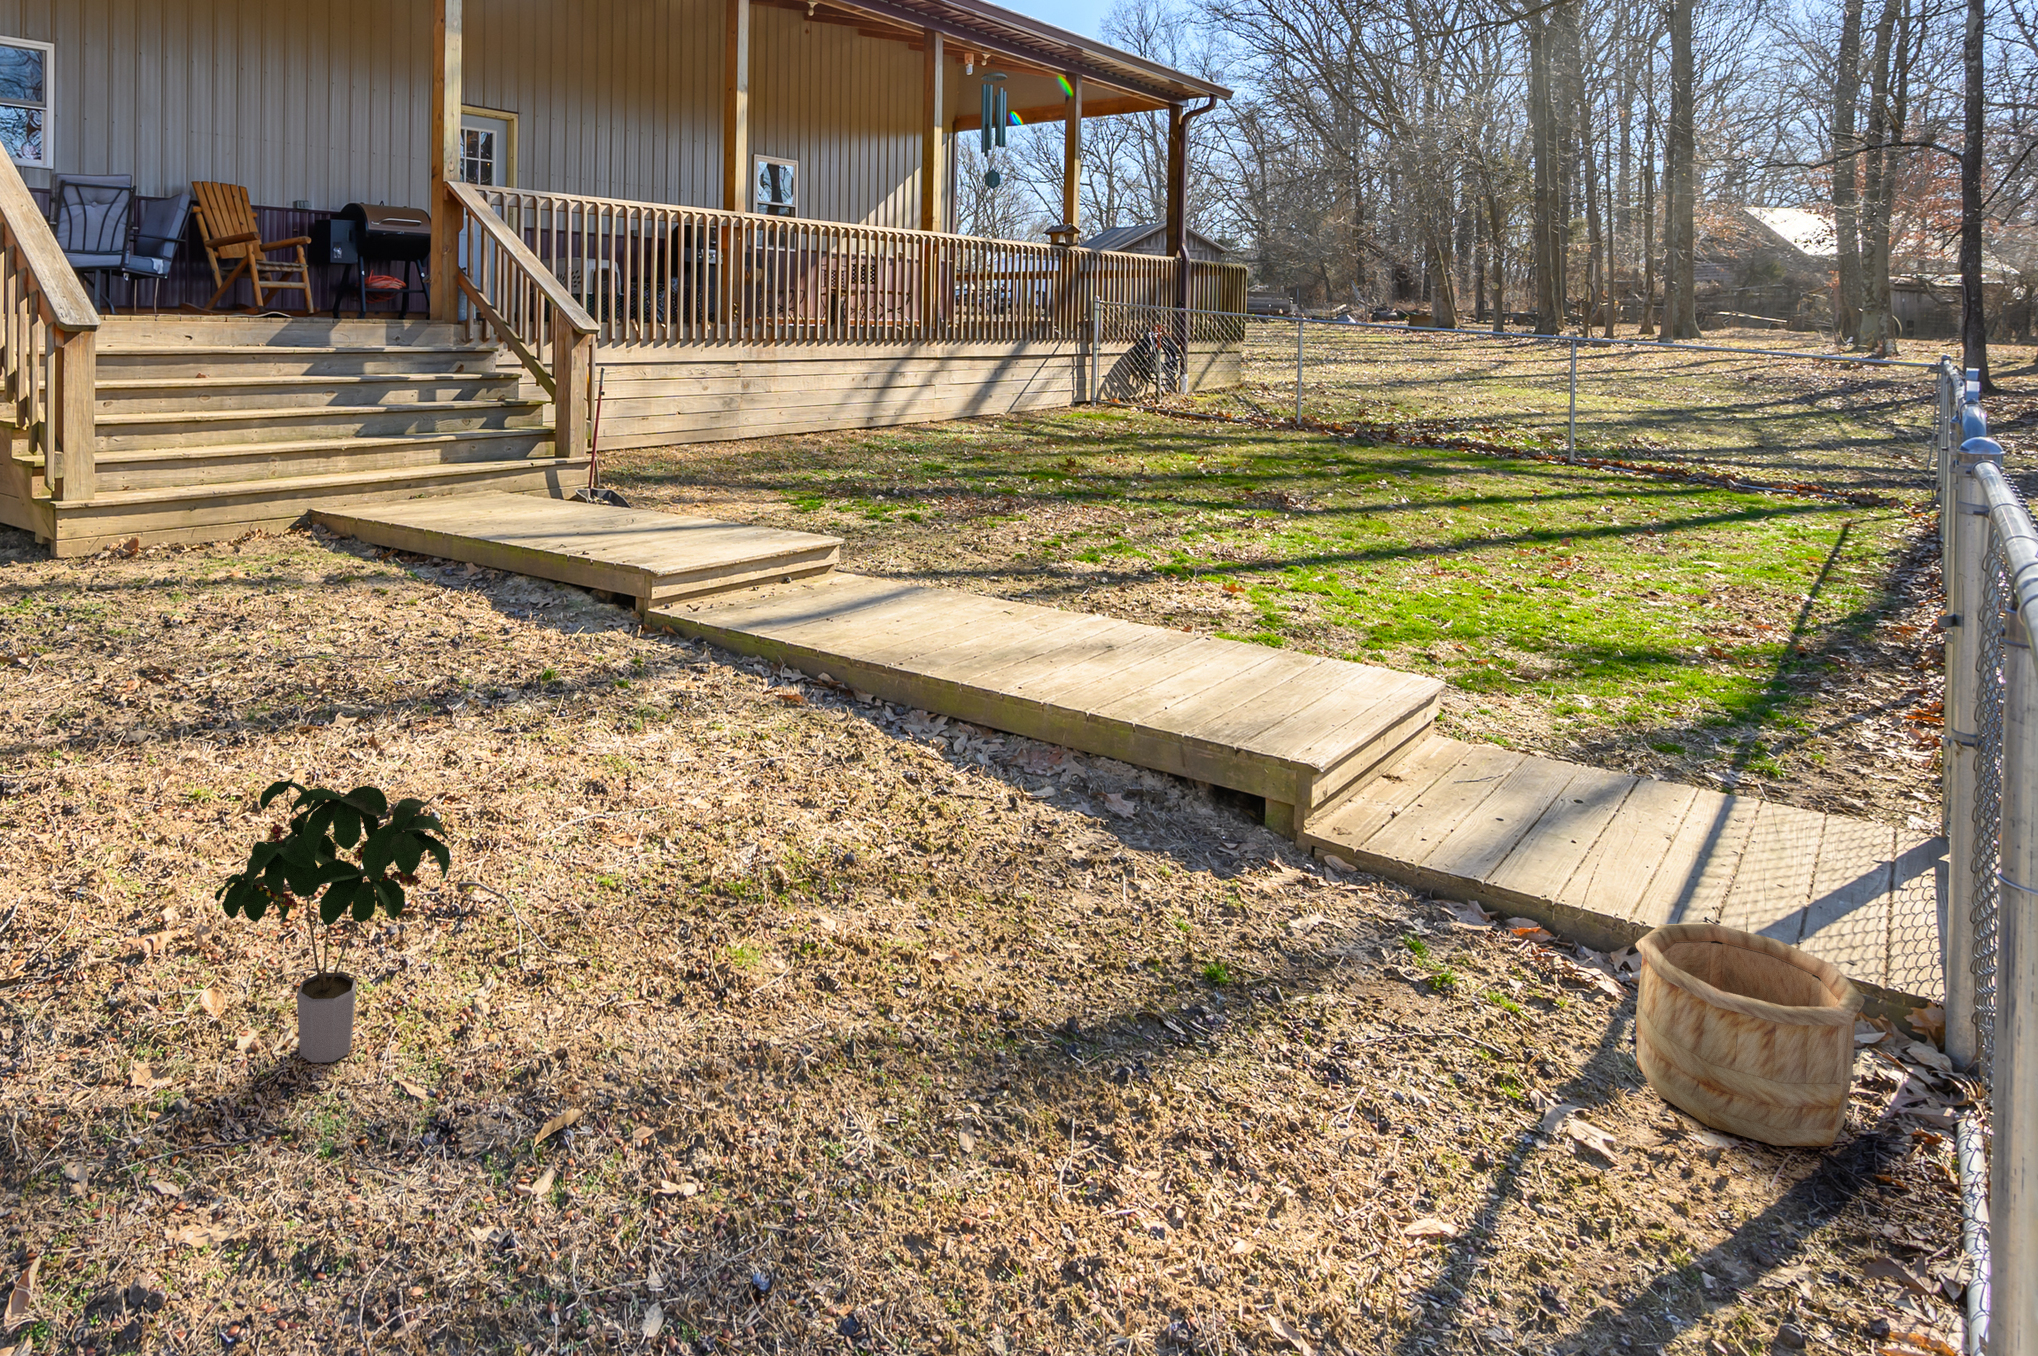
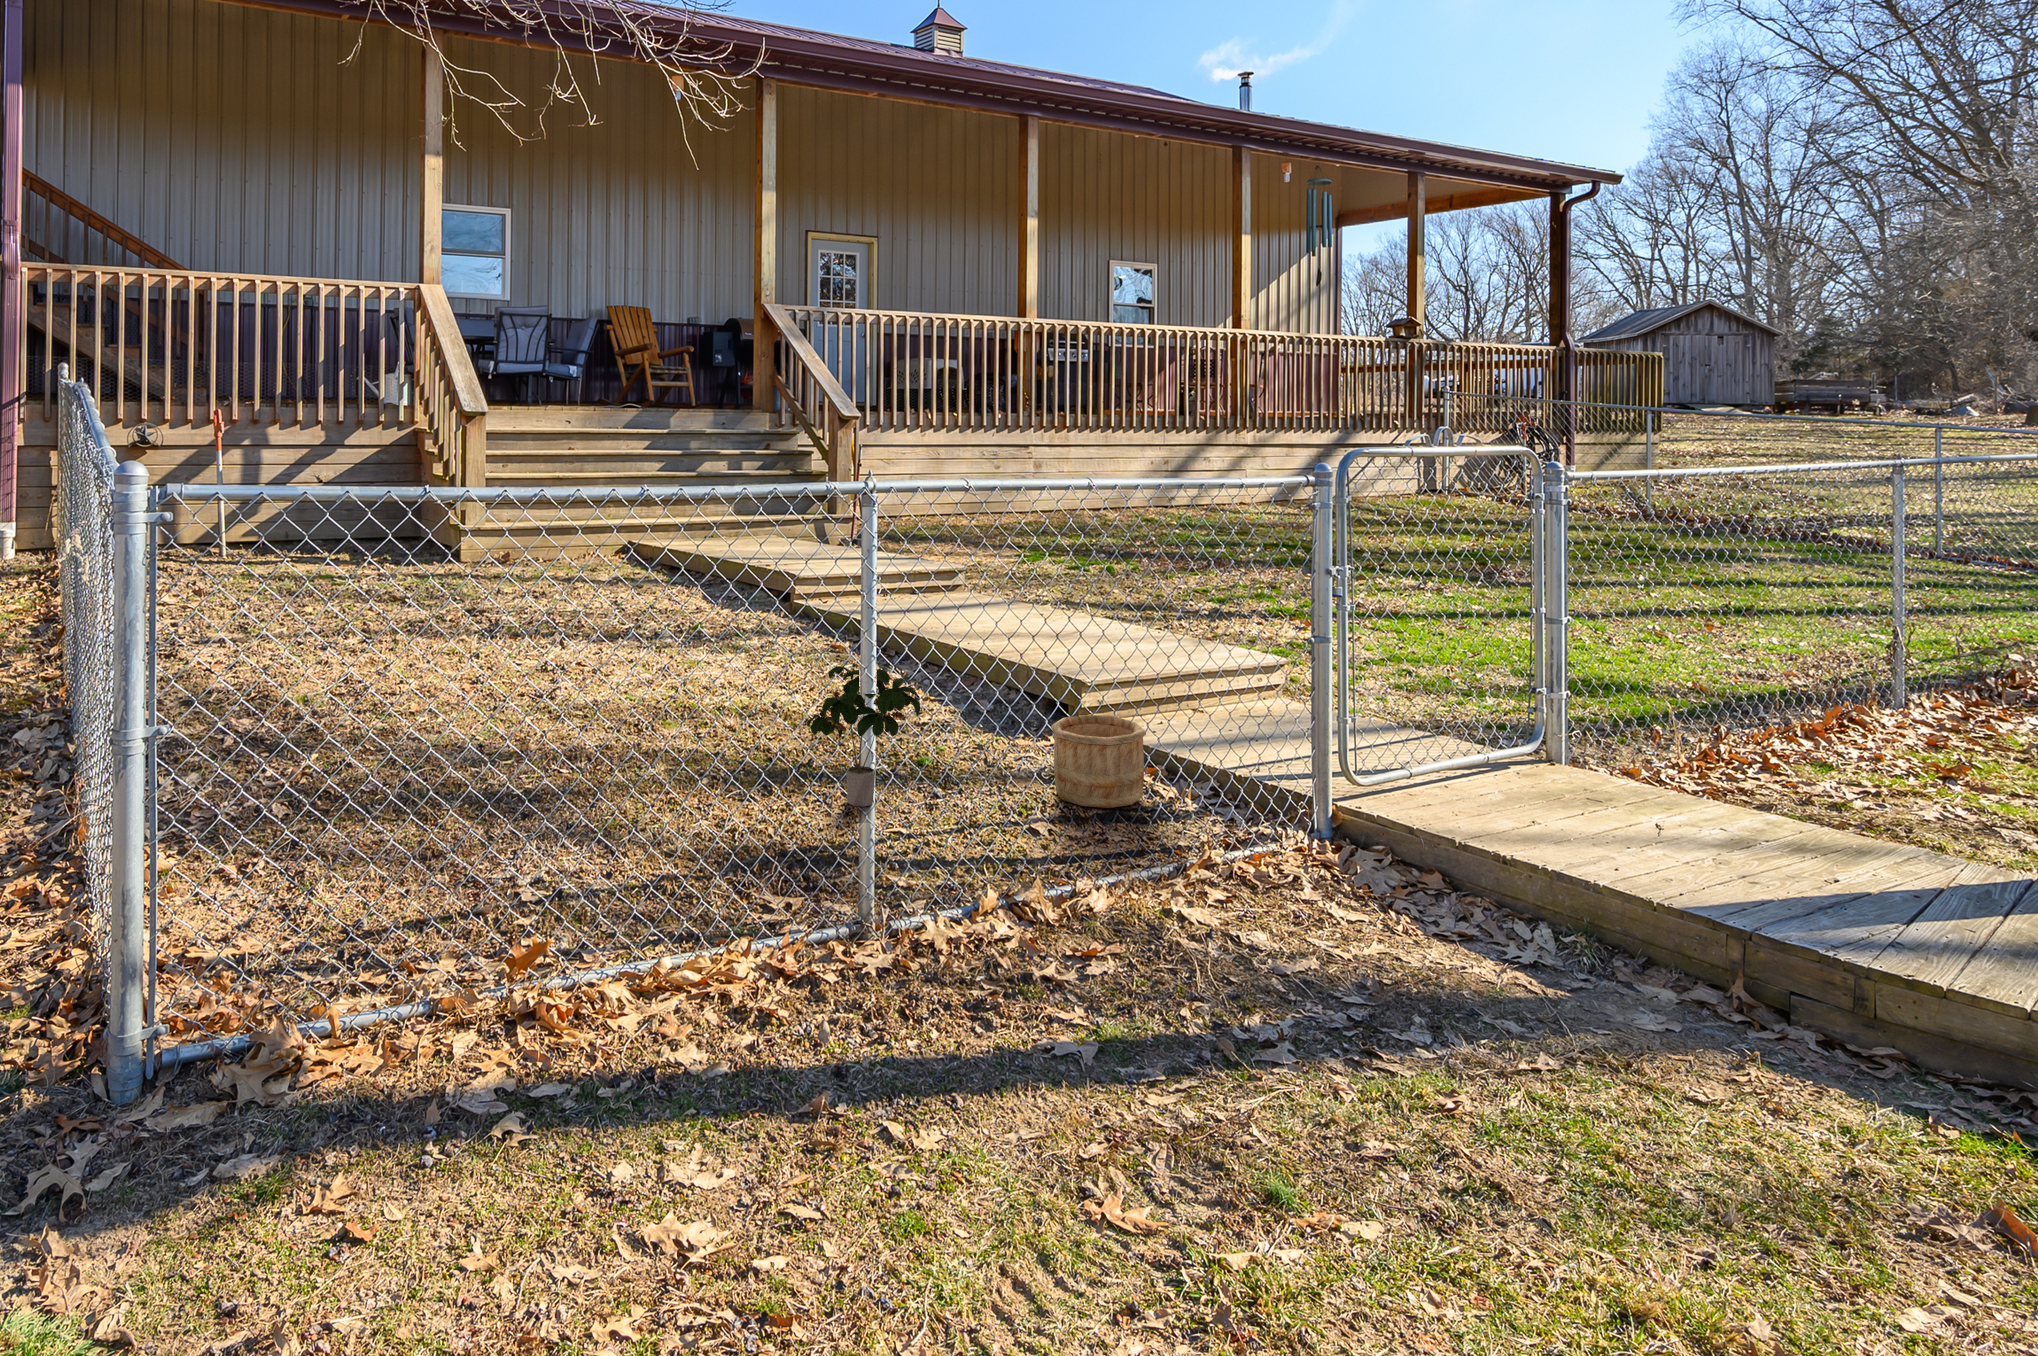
potted plant: present [214,777,450,1063] -> present [807,665,920,807]

